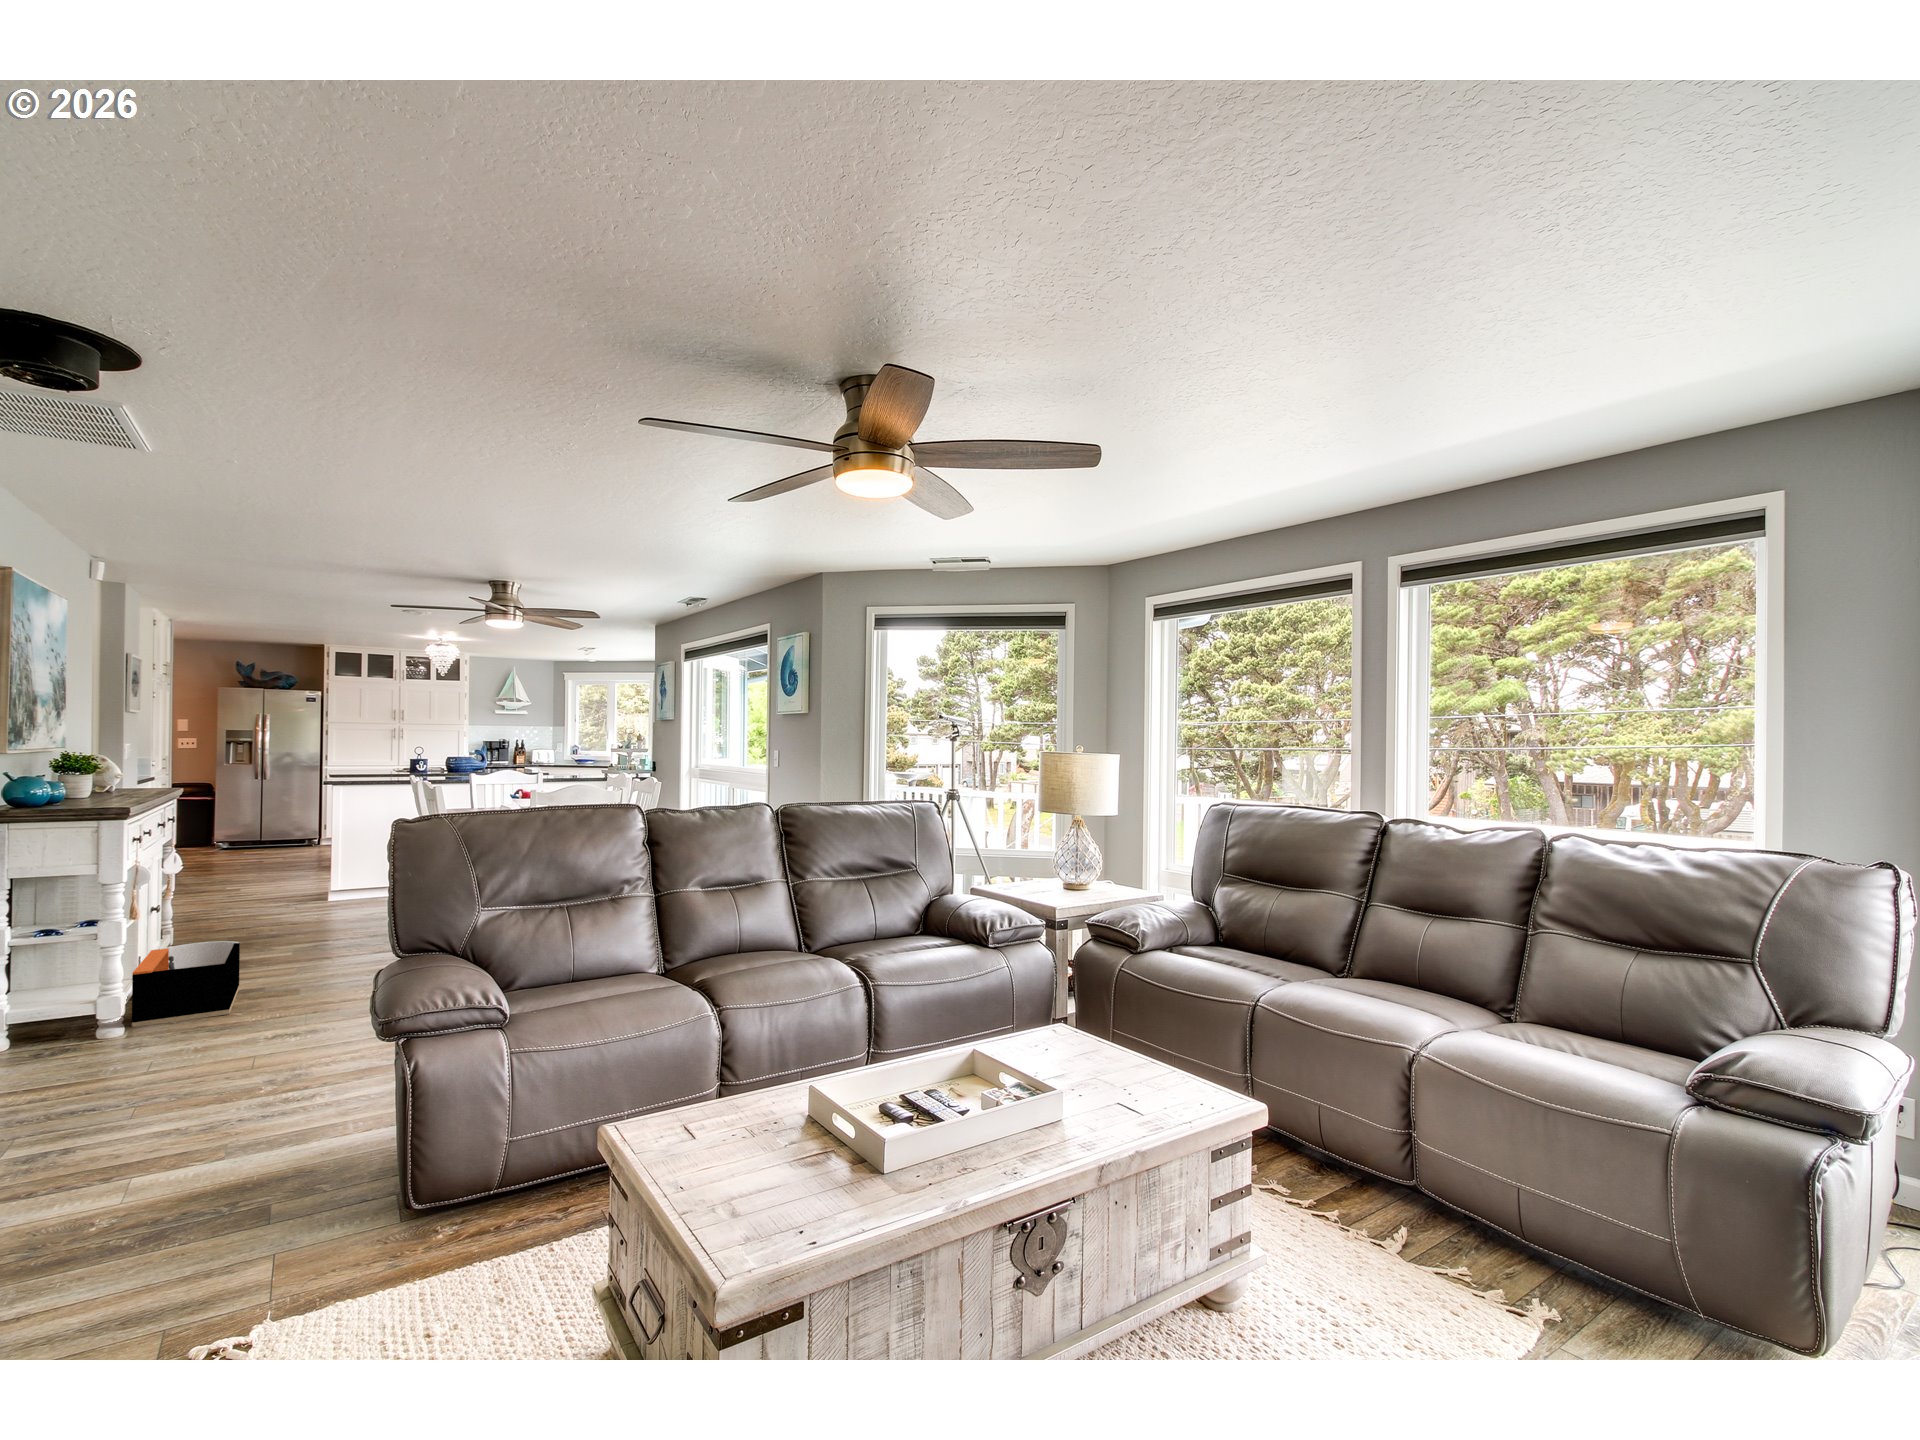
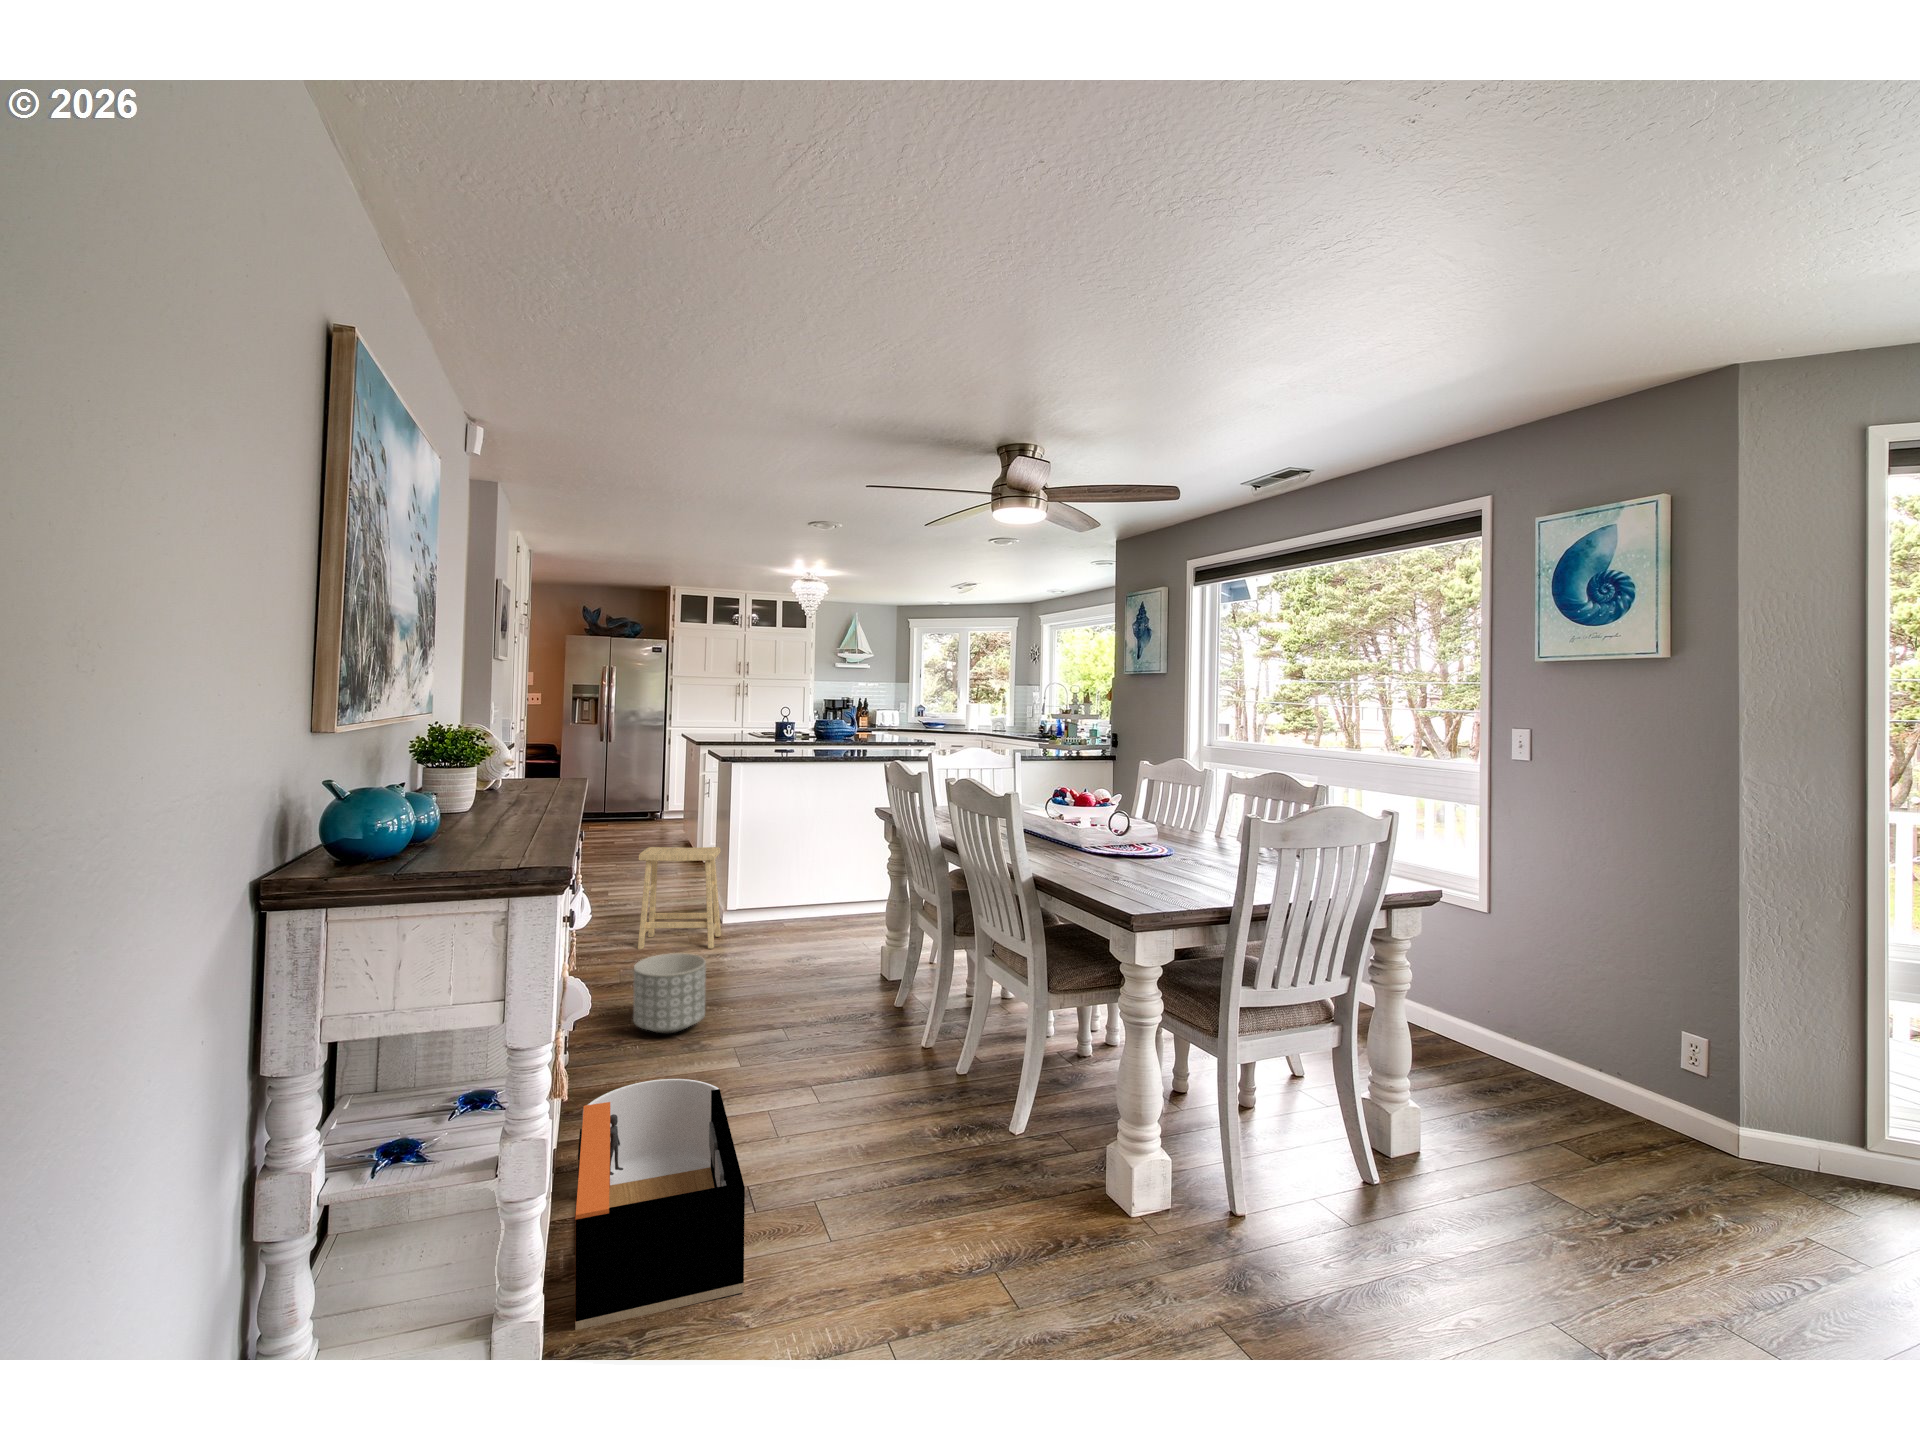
footstool: none [241,845,315,919] -> present [638,847,721,949]
planter: none [215,903,271,950] -> present [633,953,706,1034]

